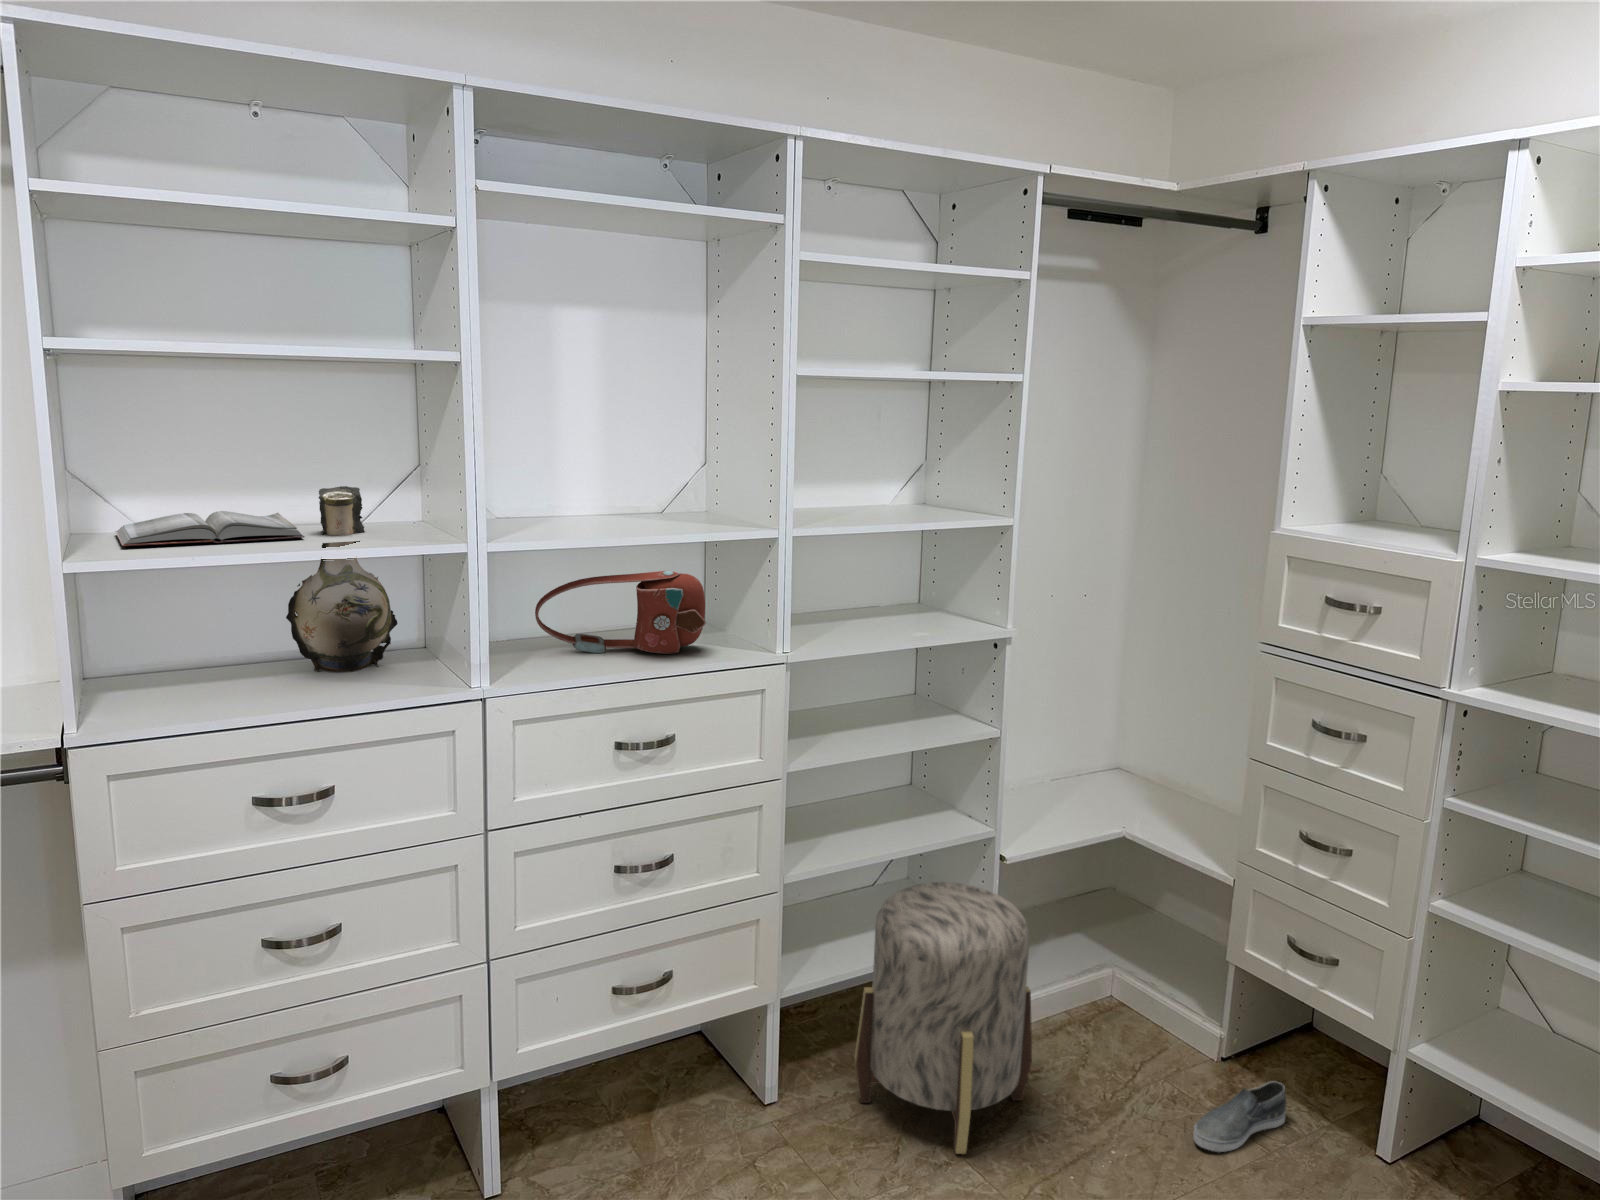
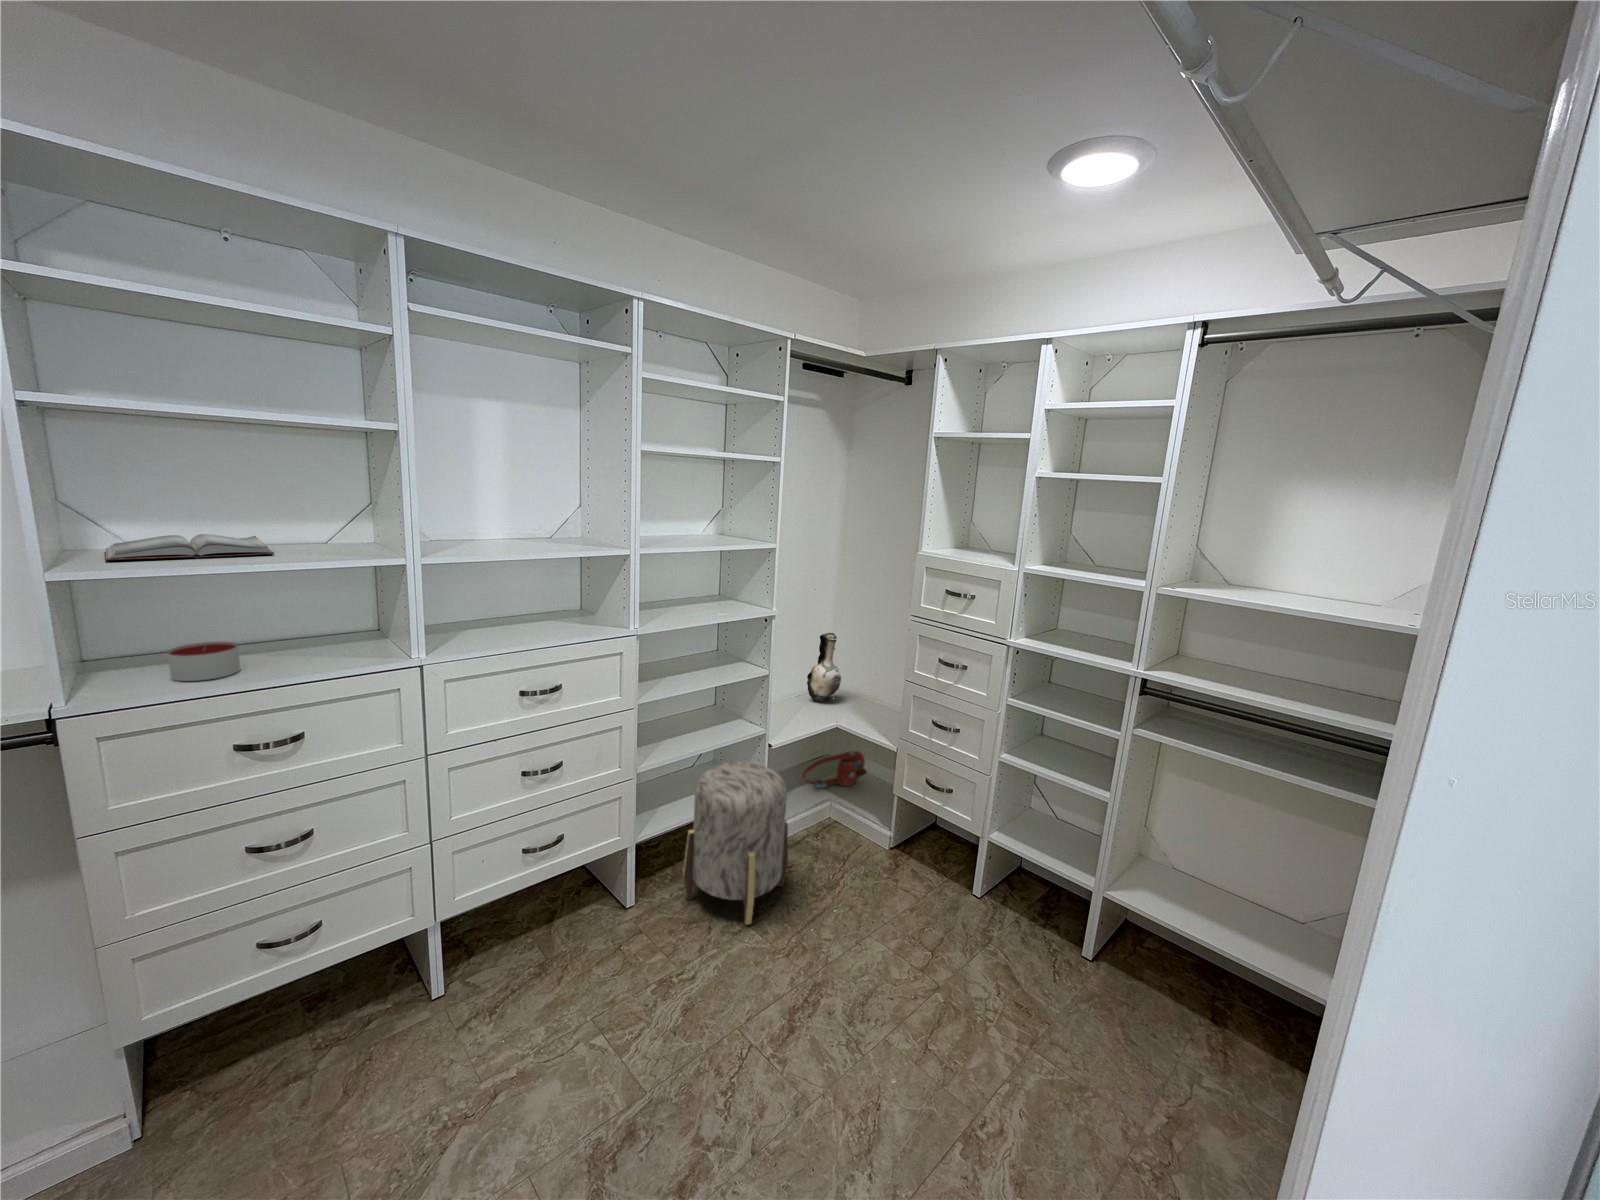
decorative vase: present [286,486,398,672] -> present [807,633,841,702]
handbag: present [535,571,706,654] -> present [802,751,867,788]
candle: none [182,657,262,708] -> present [168,641,241,681]
shoe: present [1193,1081,1287,1152] -> none [878,859,927,904]

